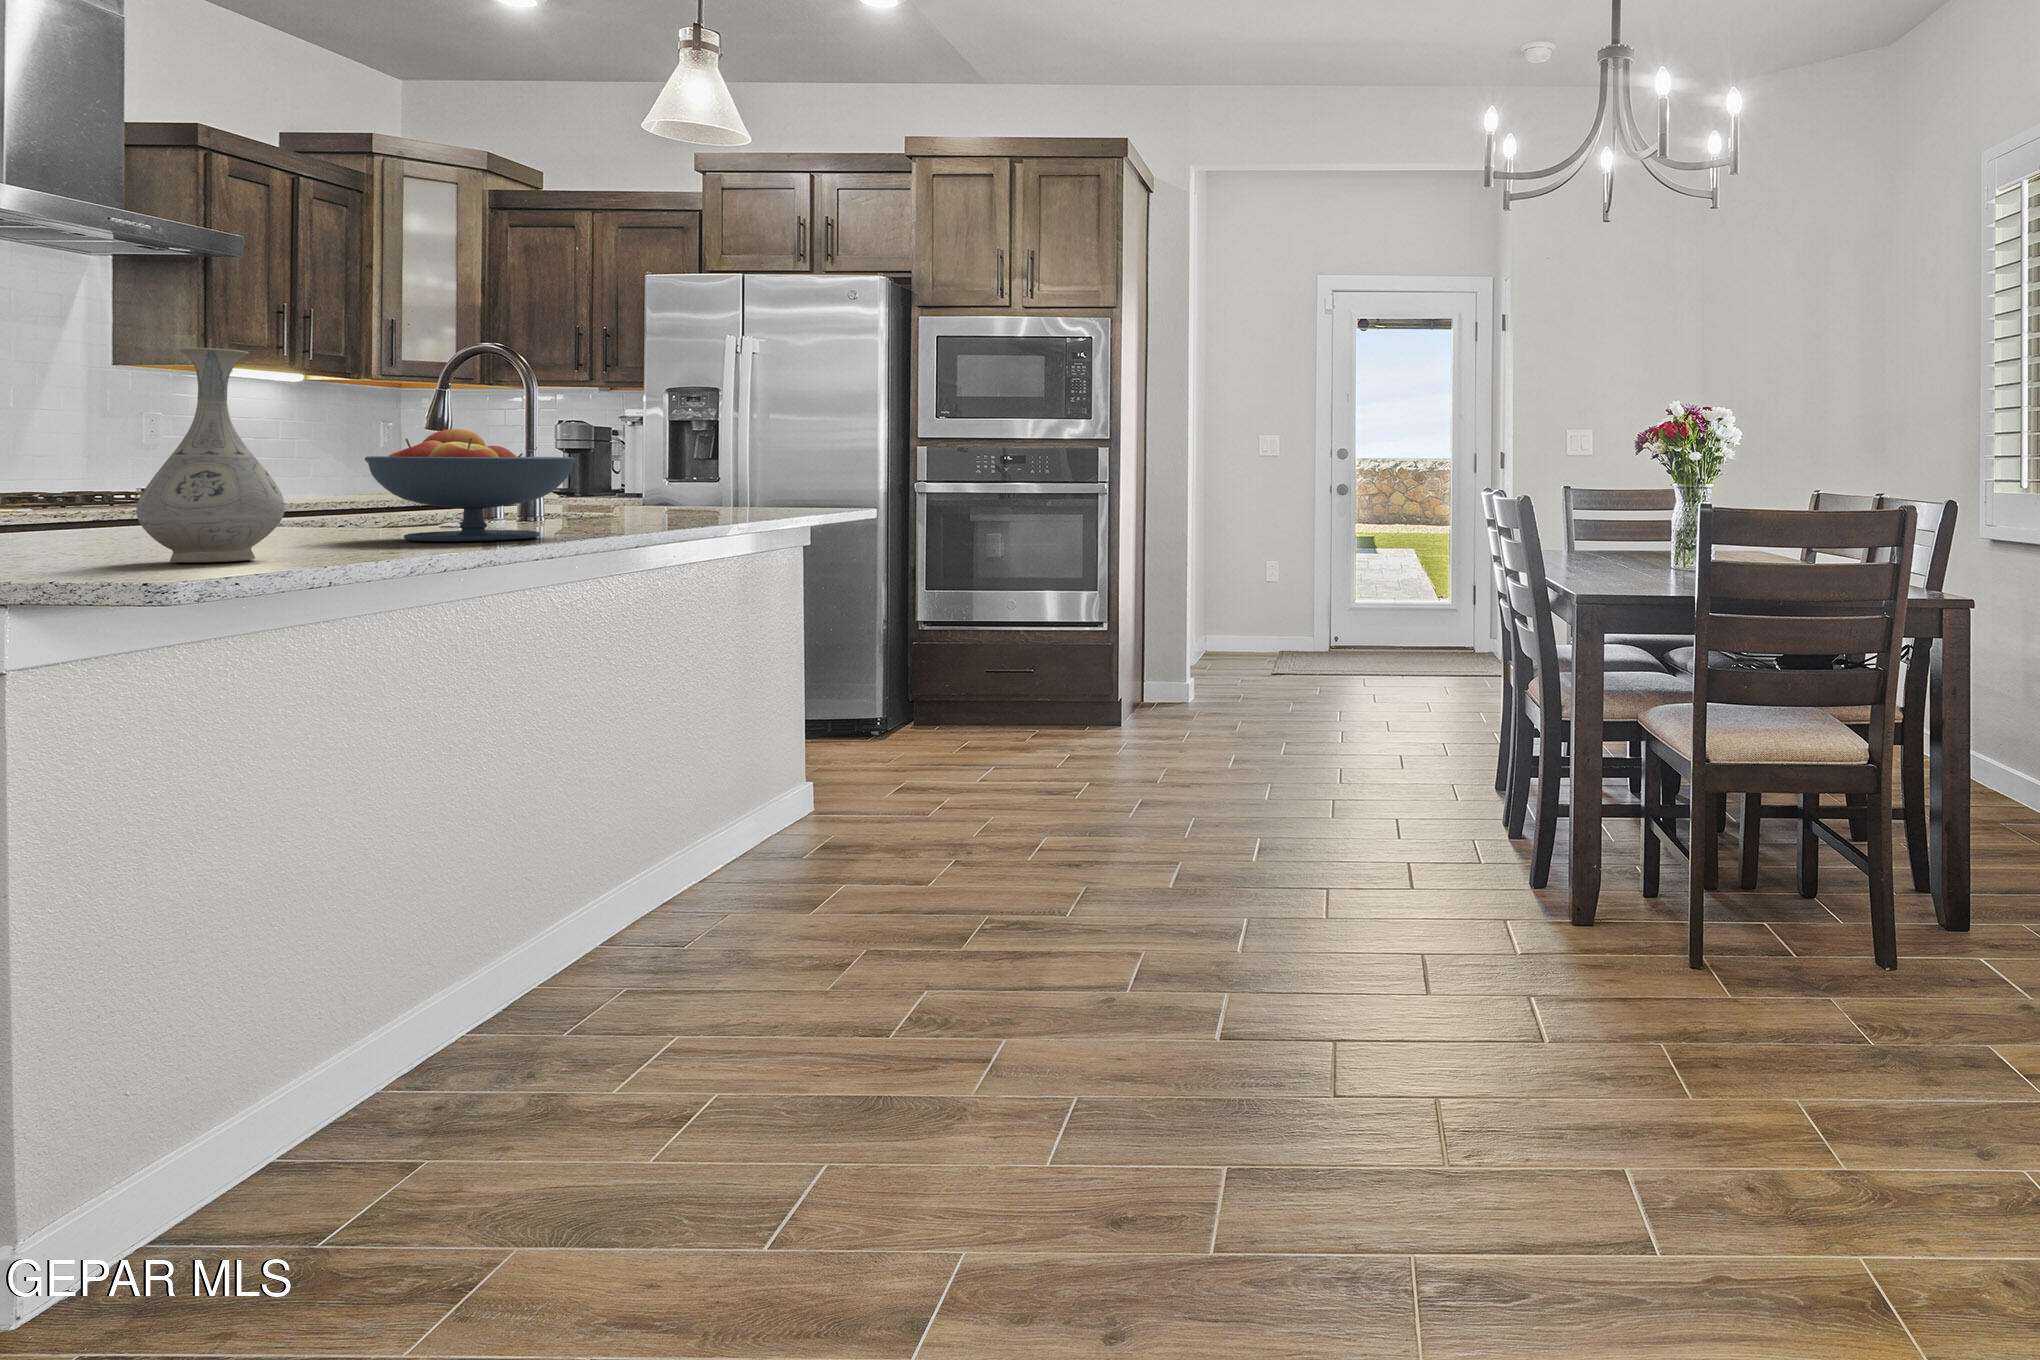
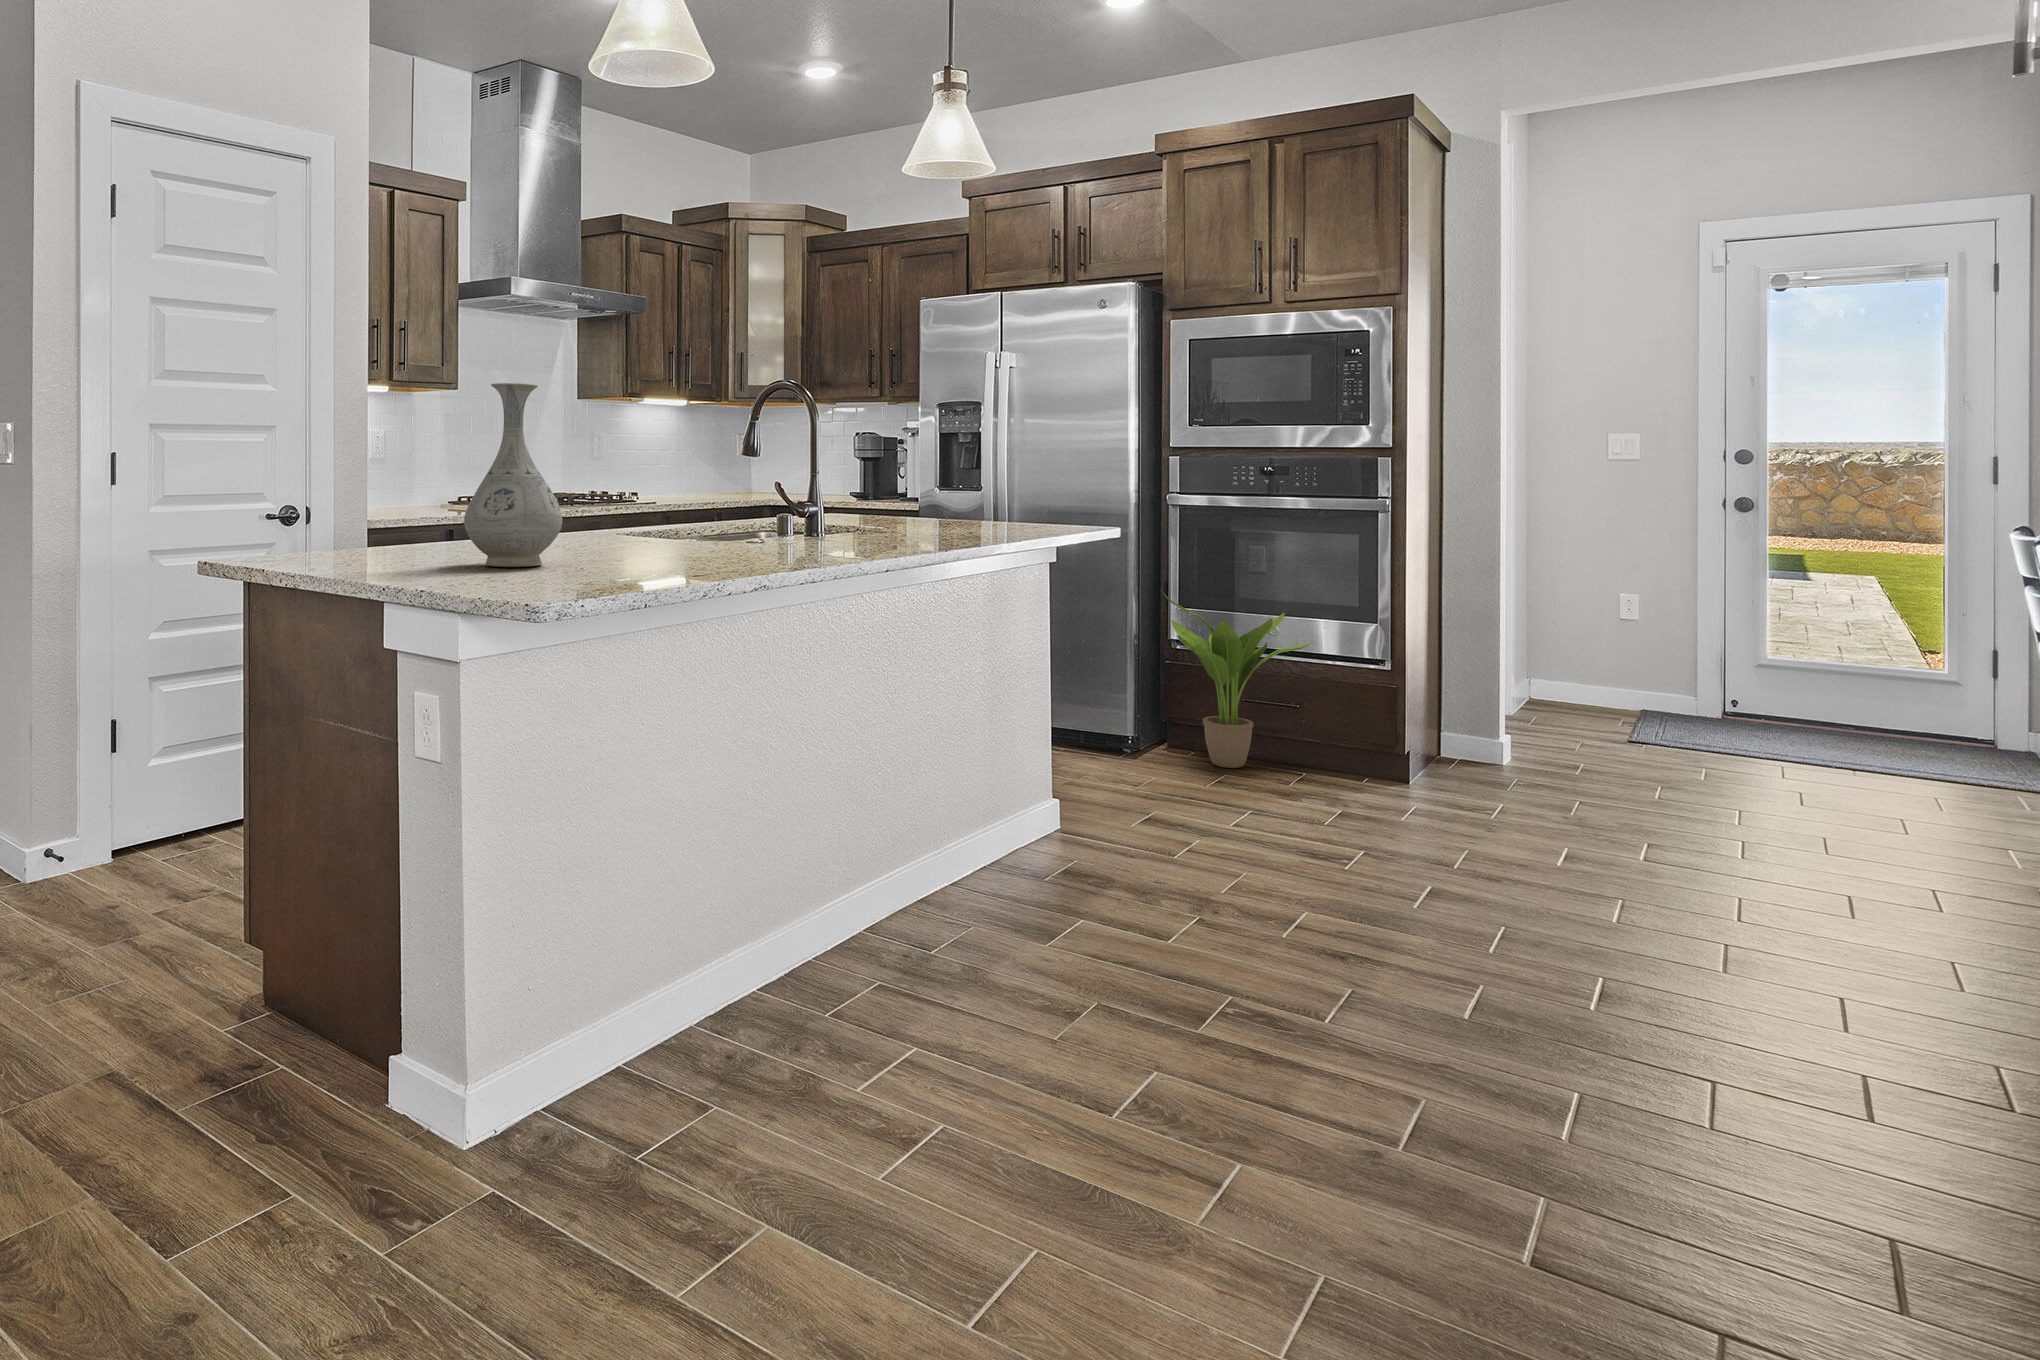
fruit bowl: present [365,429,576,542] -> none [644,447,806,552]
potted plant: none [909,574,1047,737] -> present [1163,593,1315,768]

